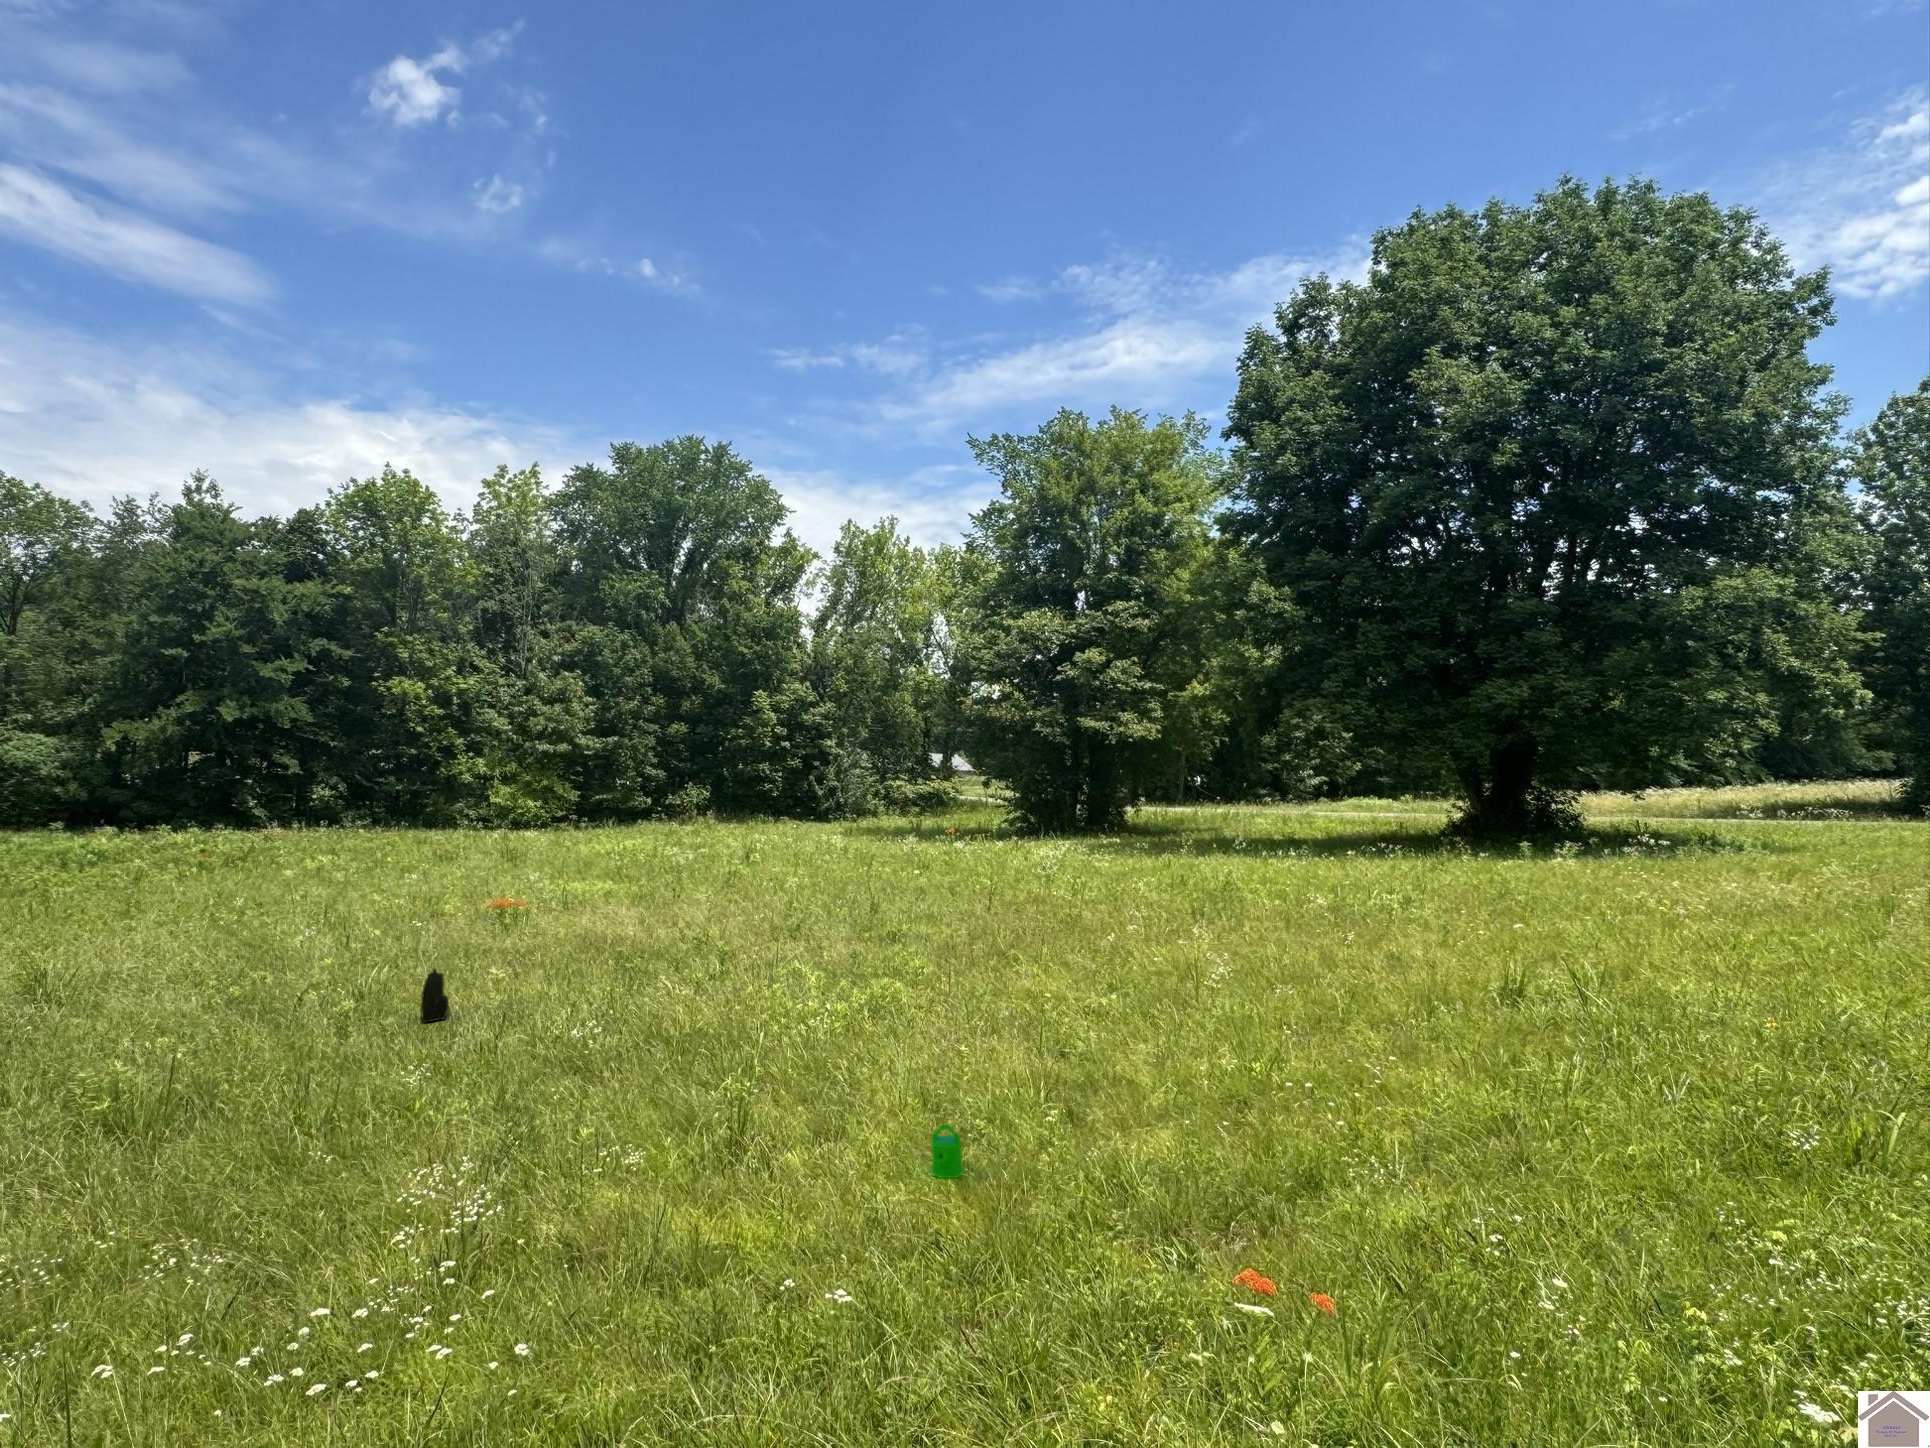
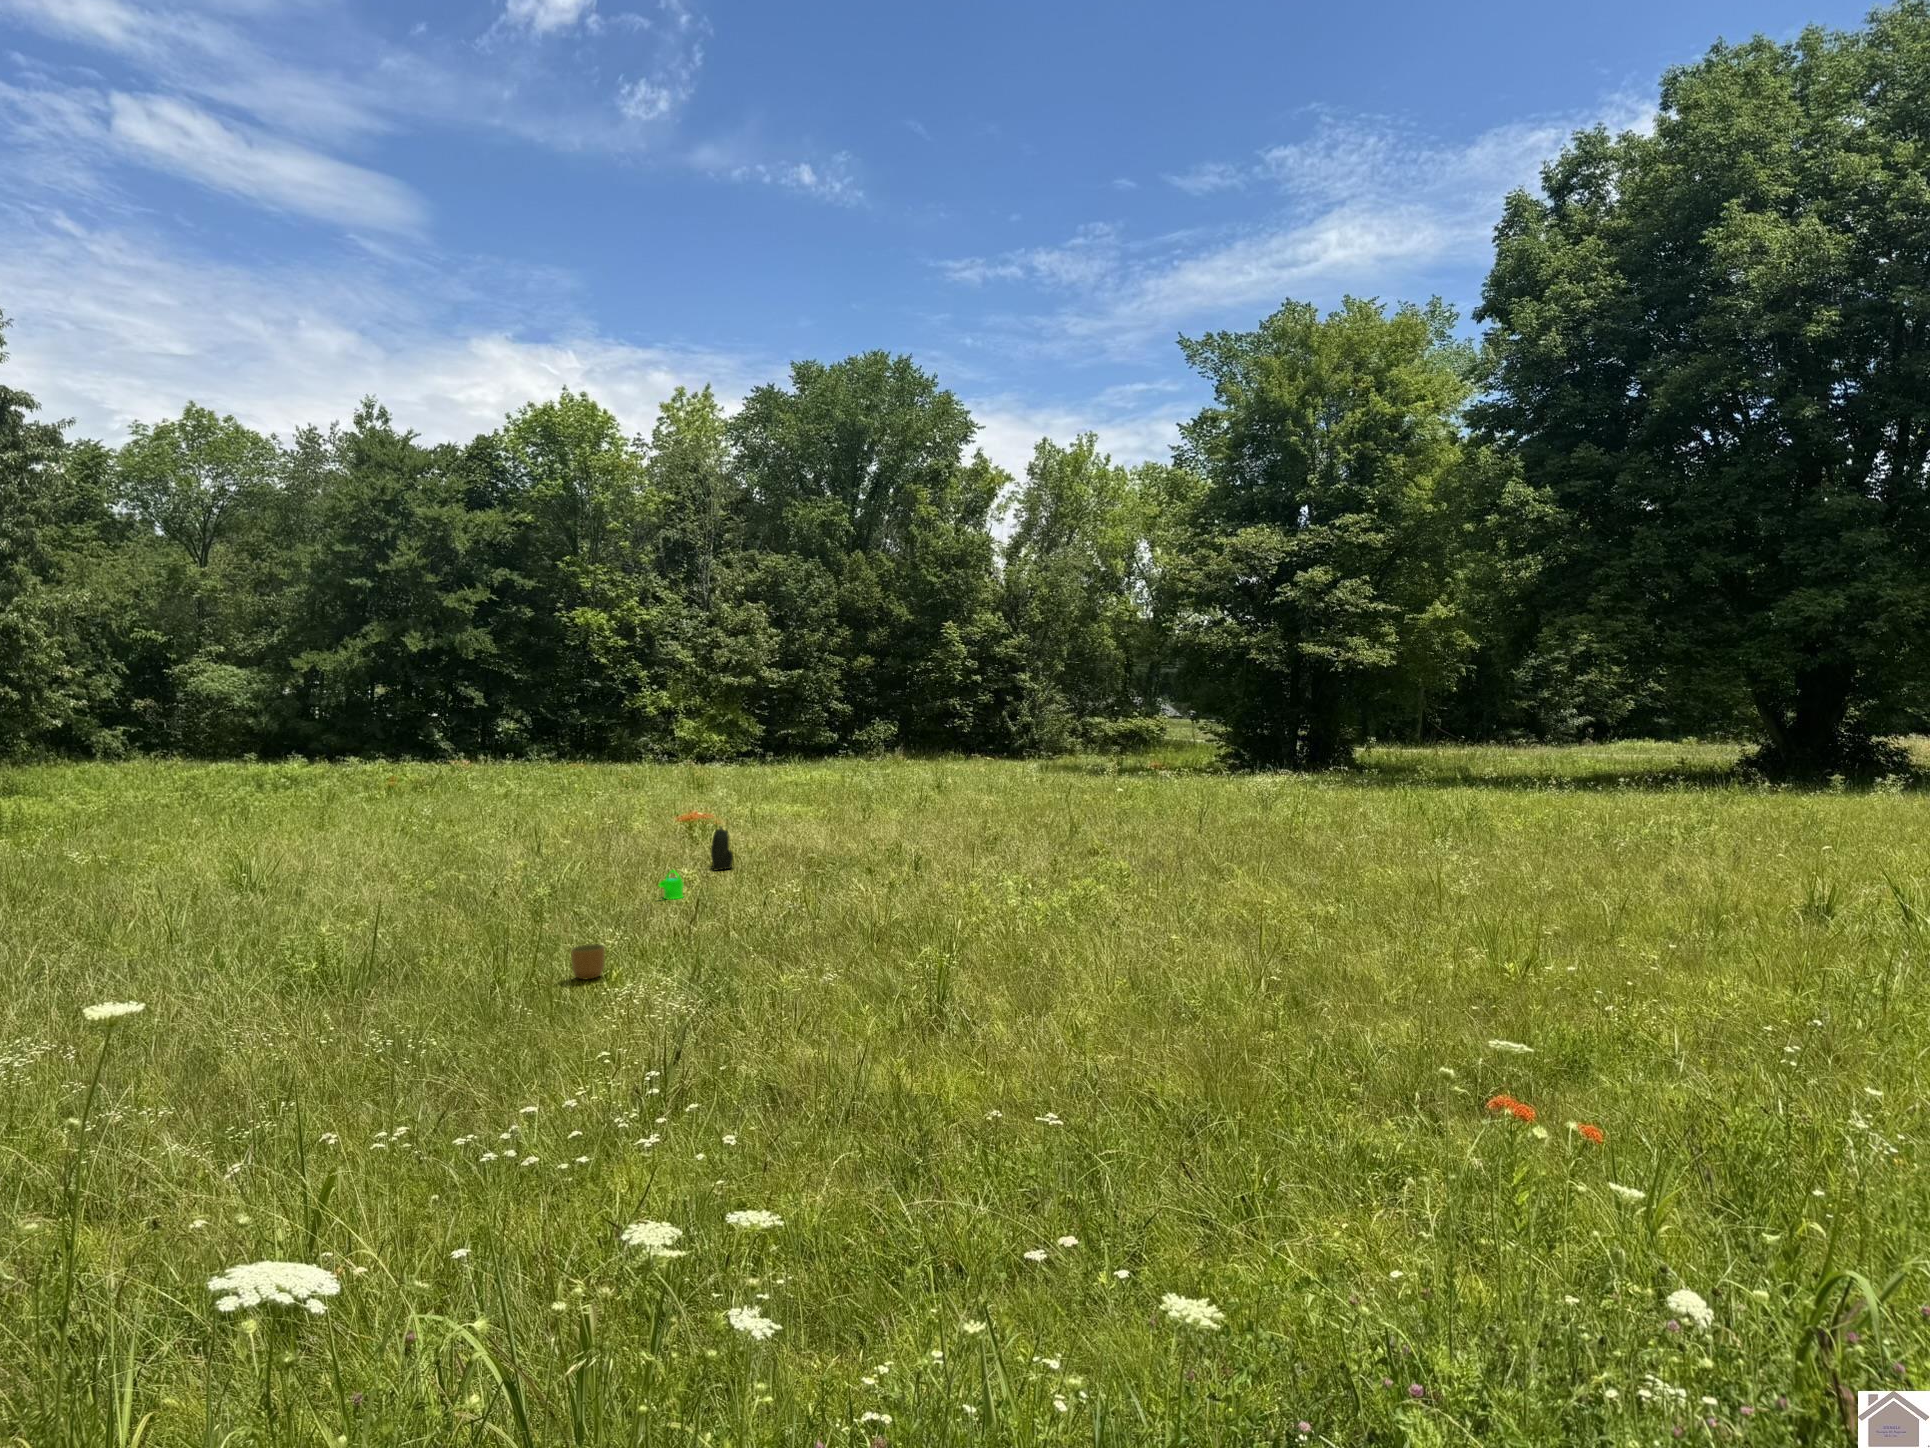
watering can: present [930,1124,965,1179] -> present [659,870,684,899]
planter: none [84,1228,142,1289] -> present [571,944,605,979]

